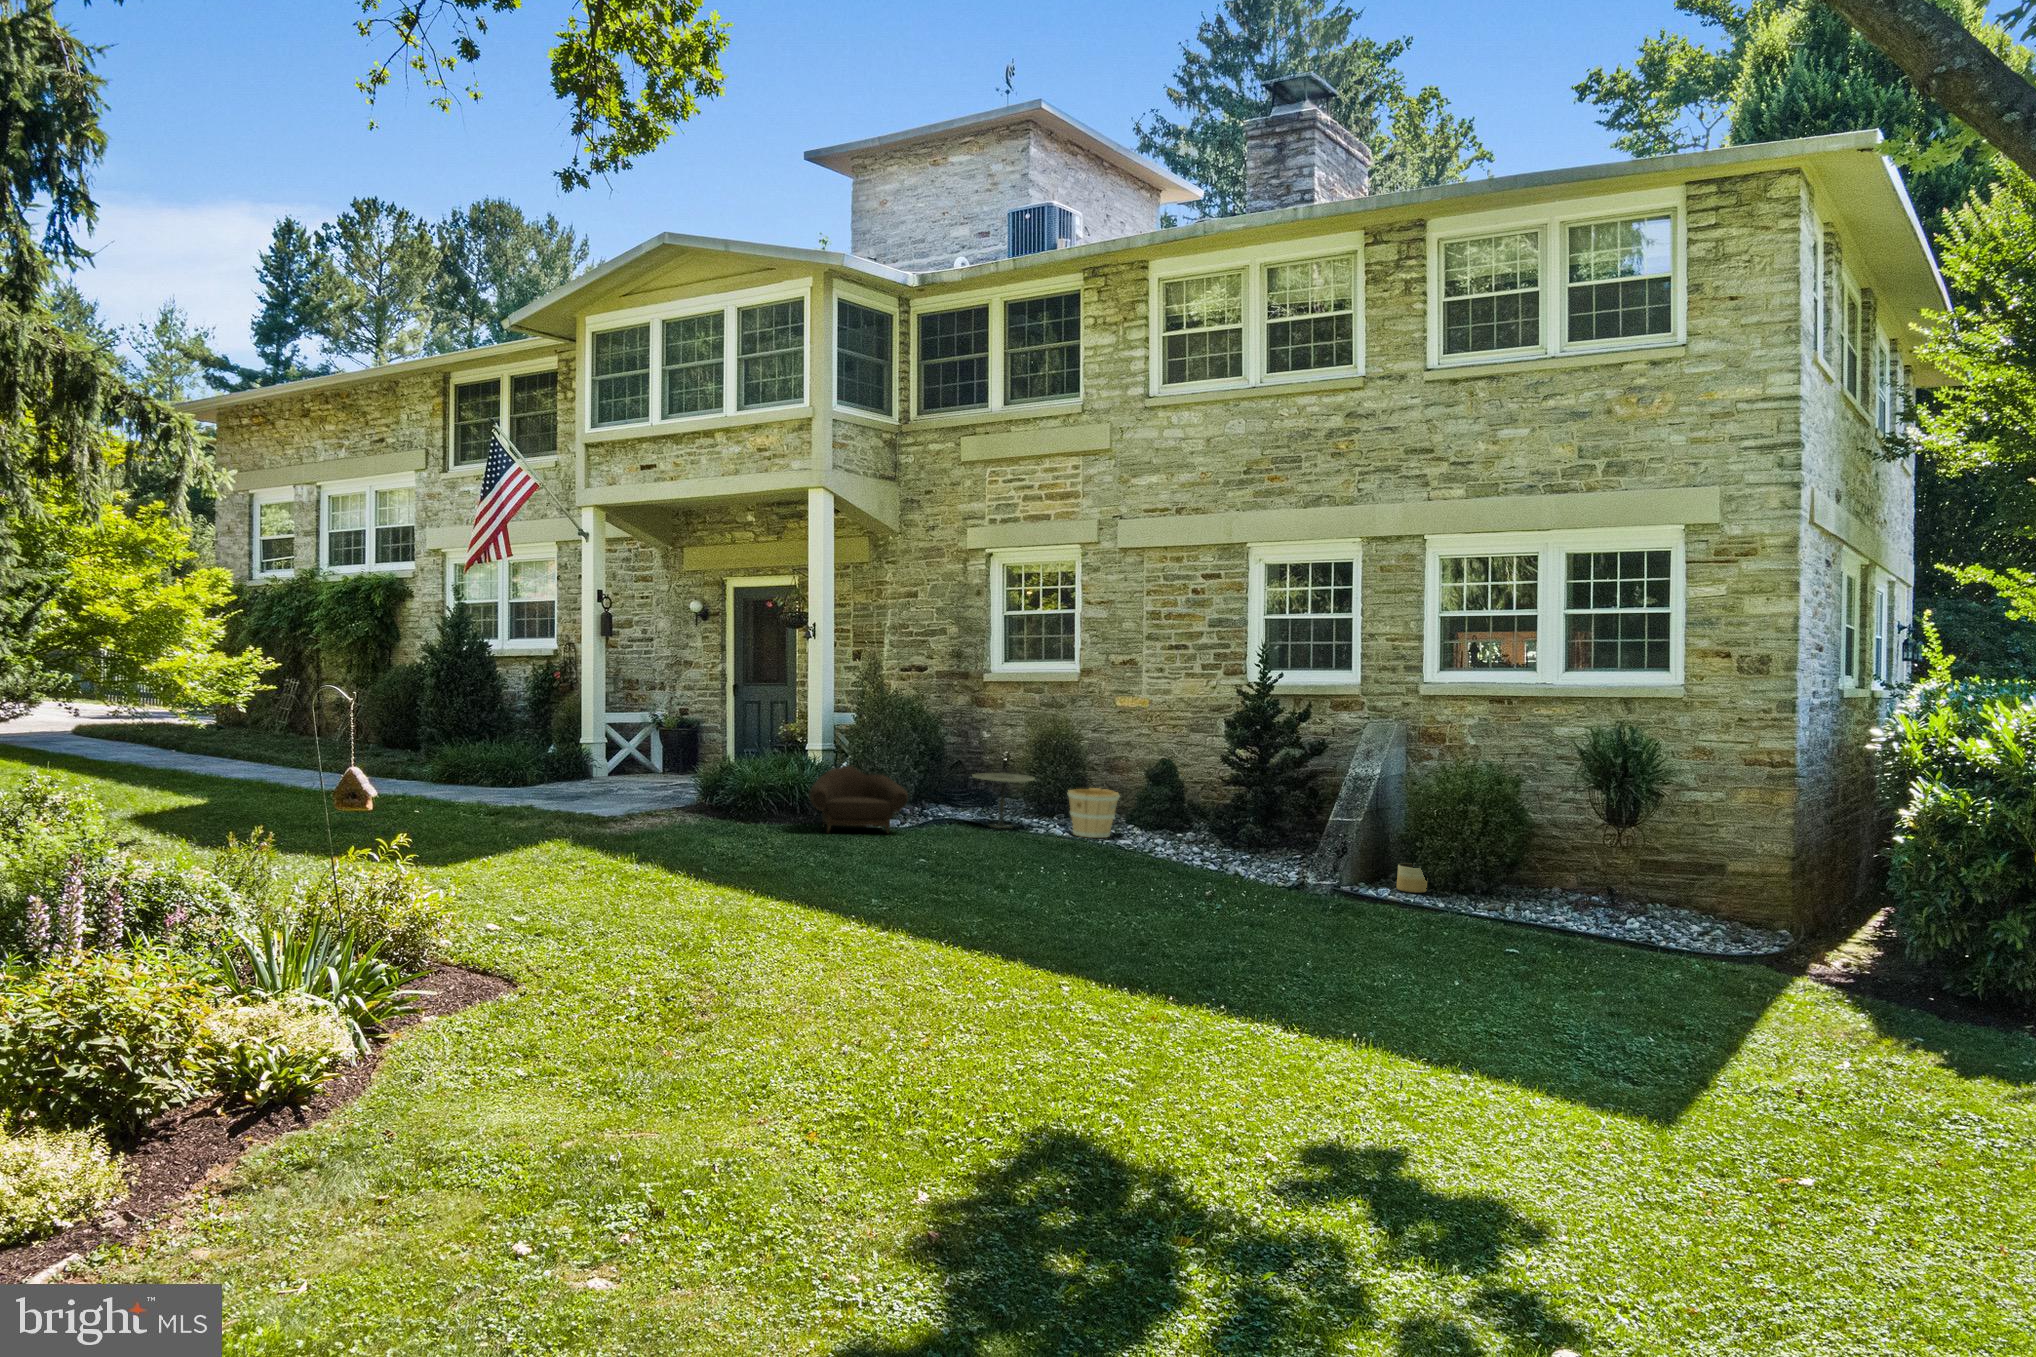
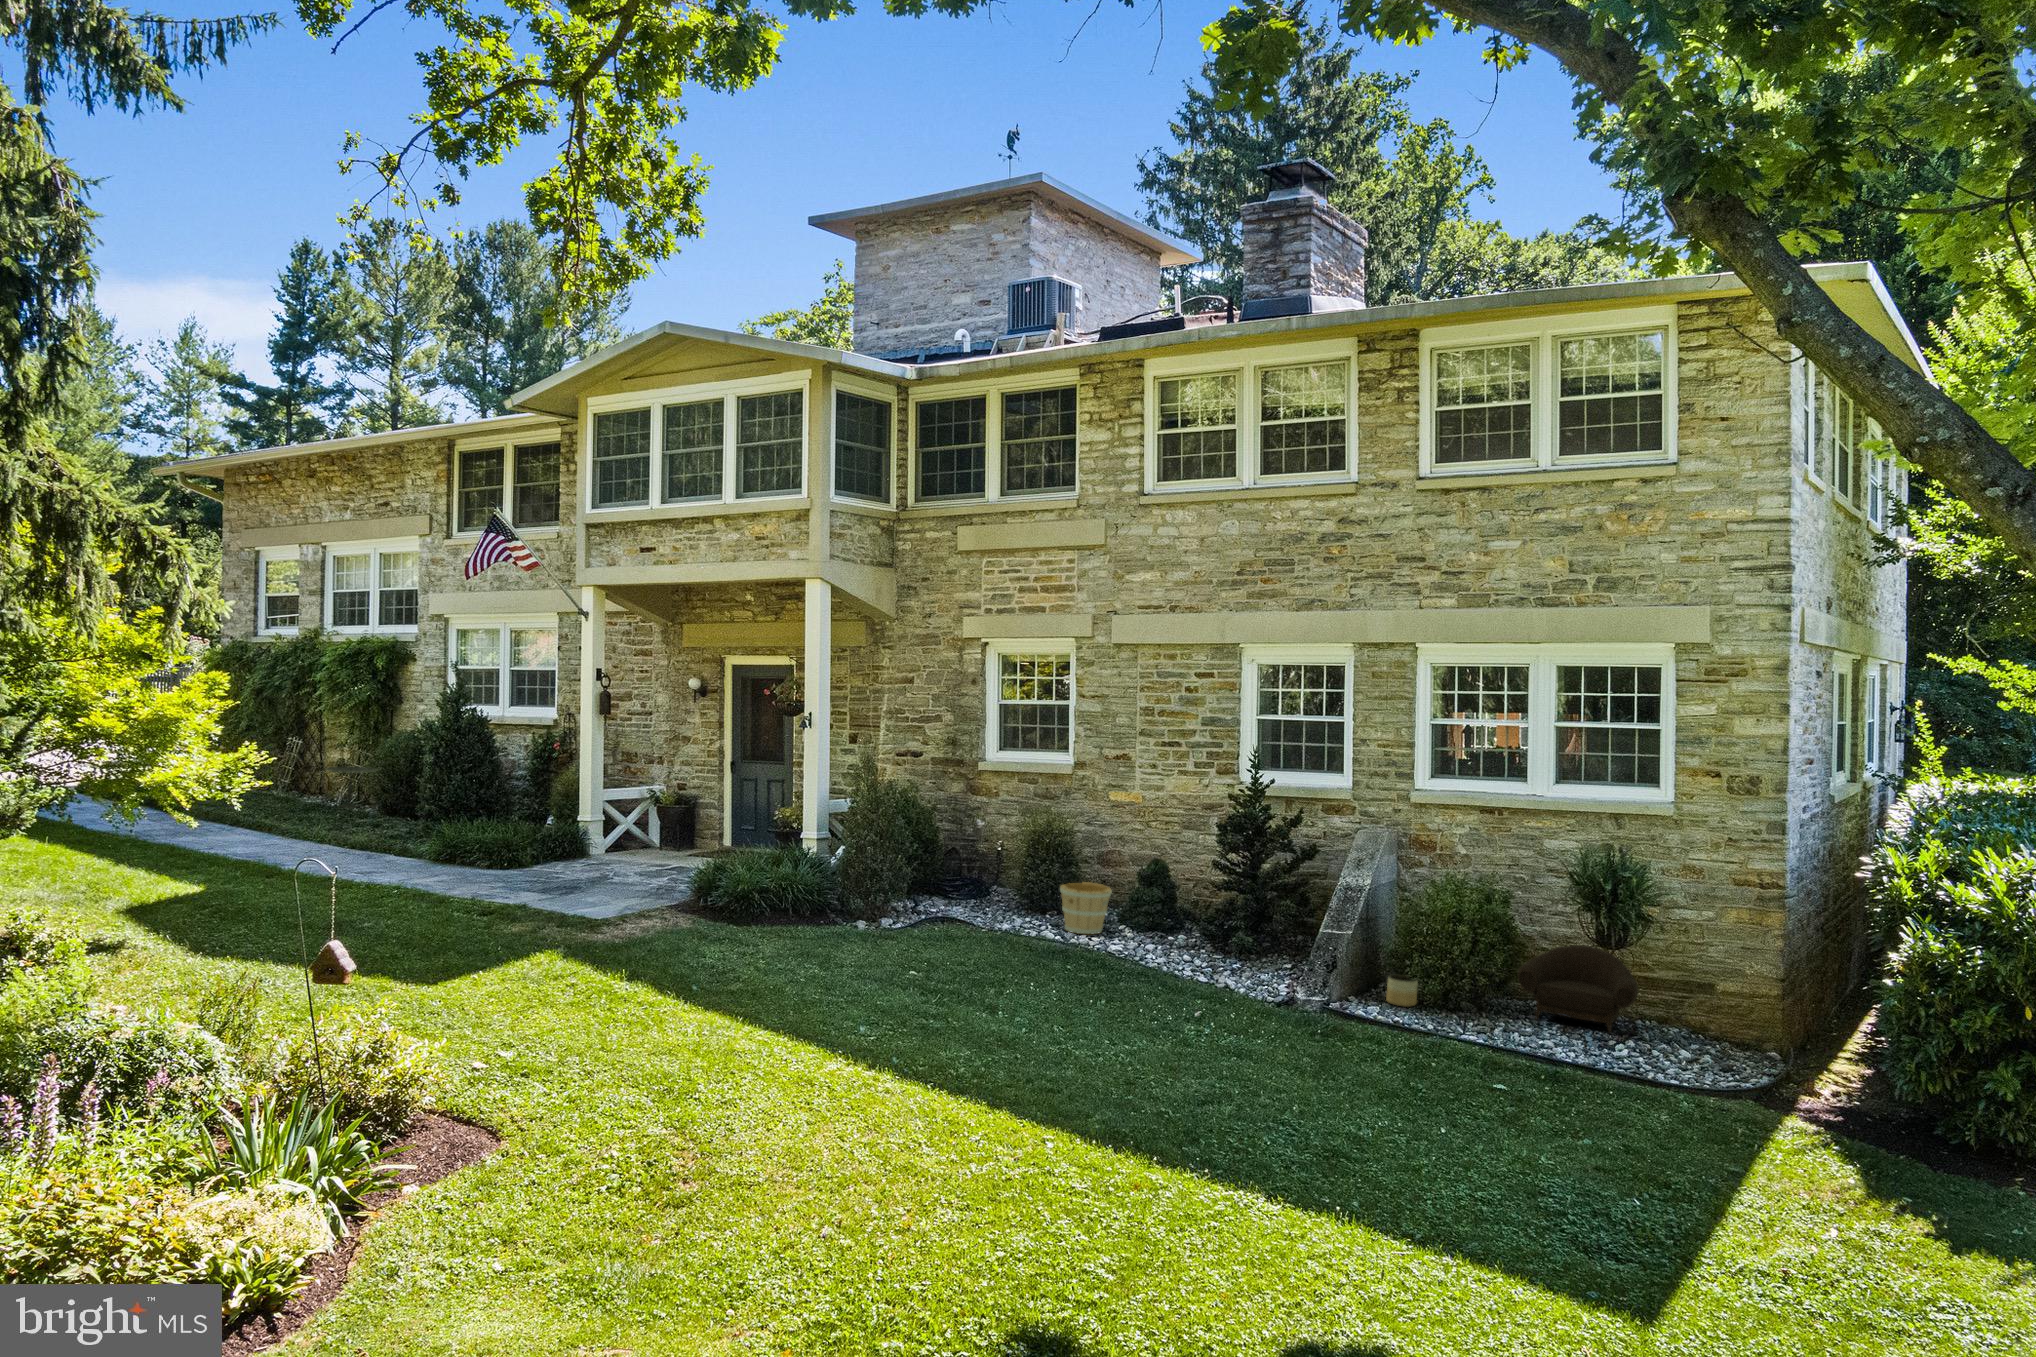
armchair: present [809,766,908,833] -> present [1517,945,1639,1033]
side table: present [973,773,1034,828] -> present [326,766,376,807]

